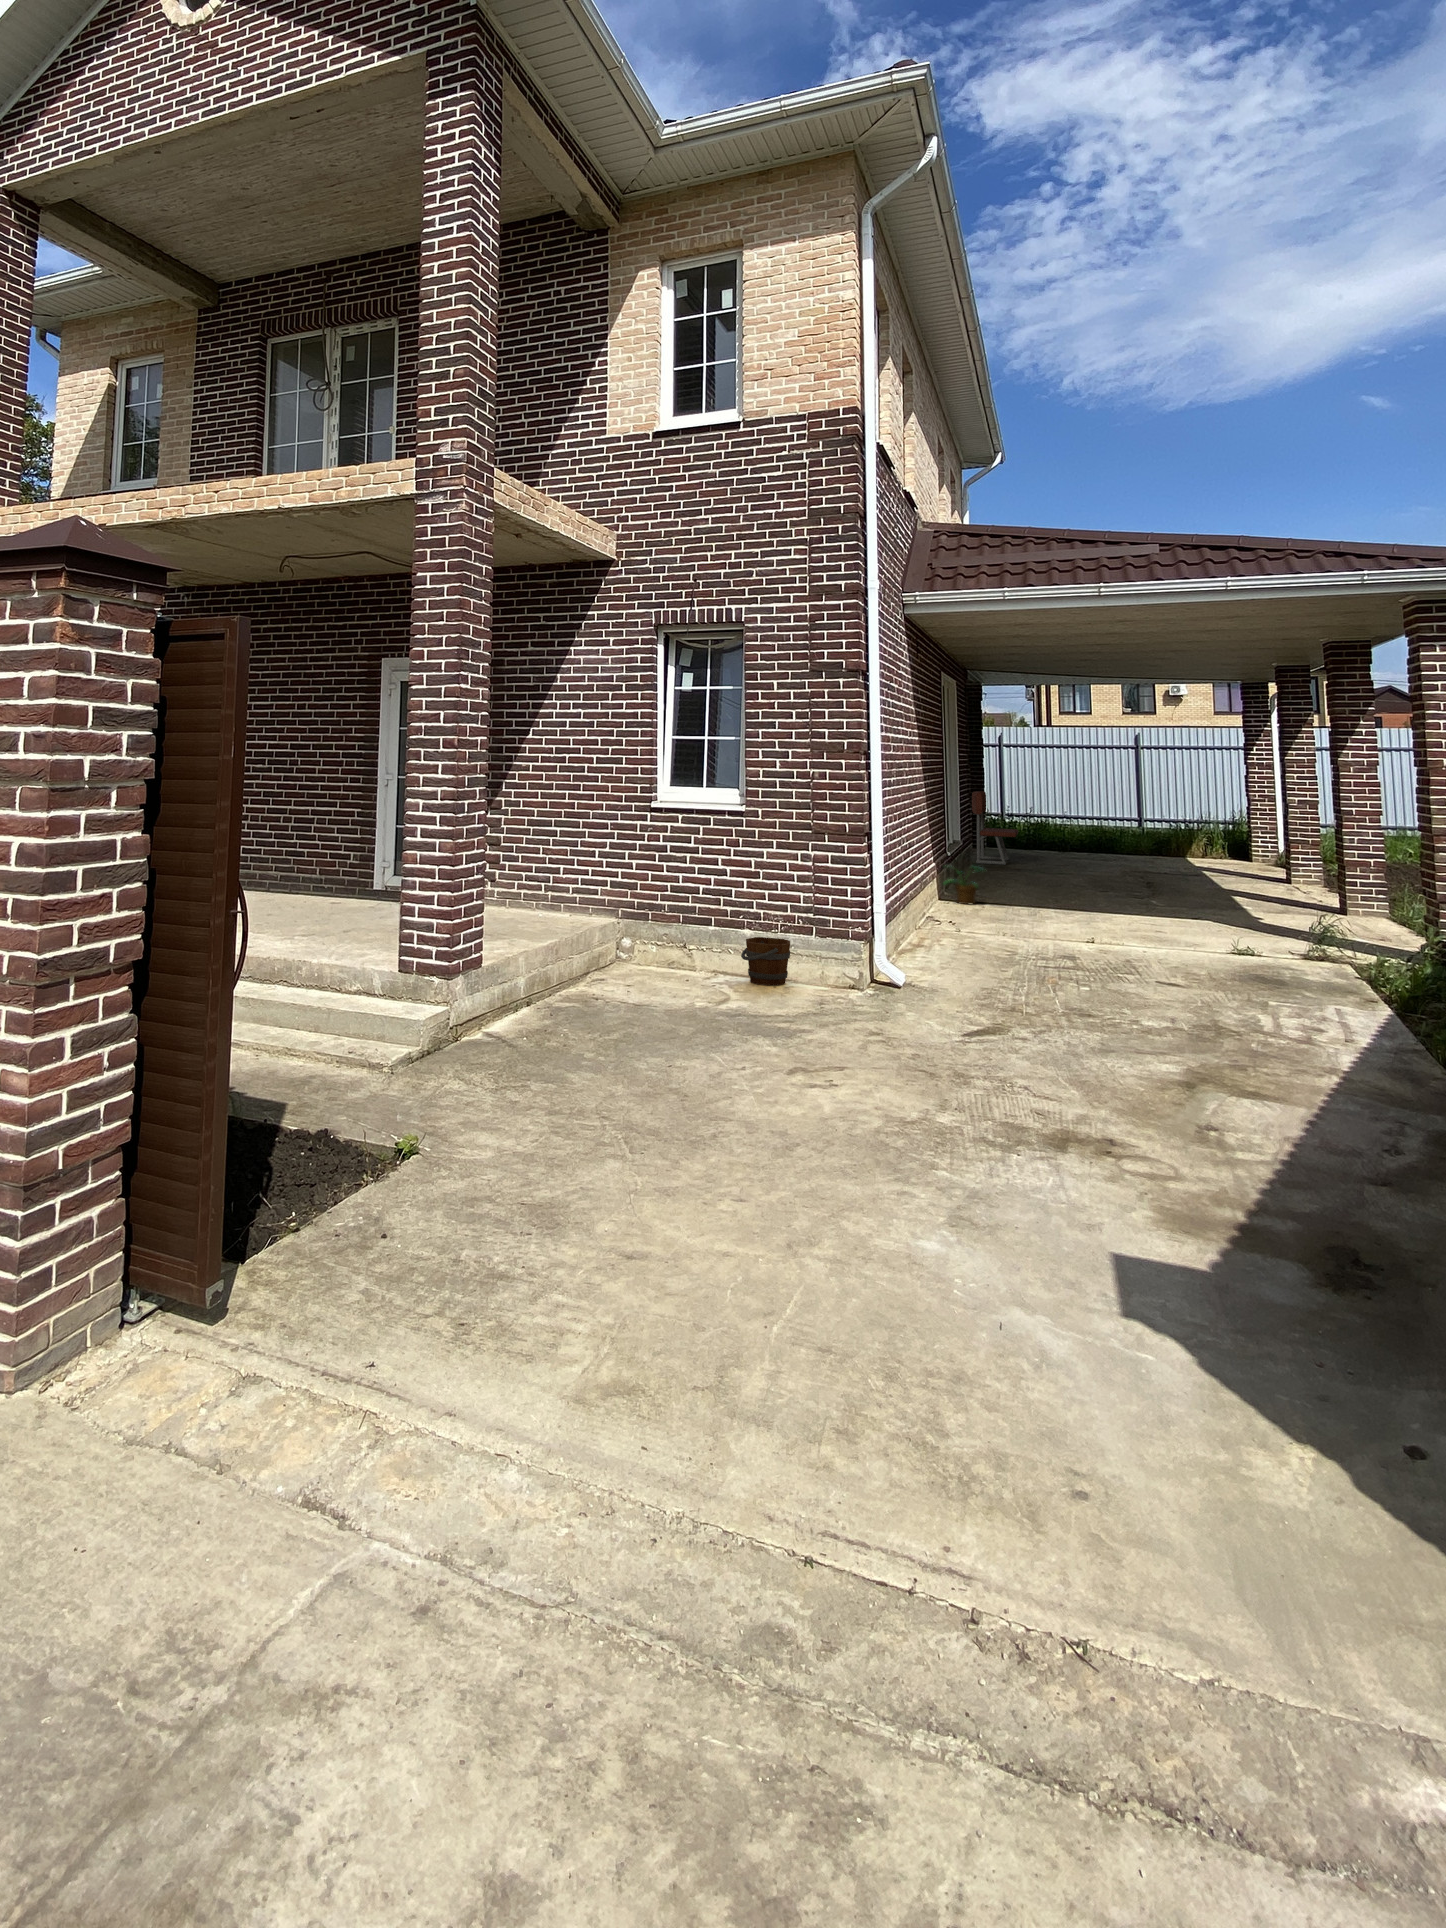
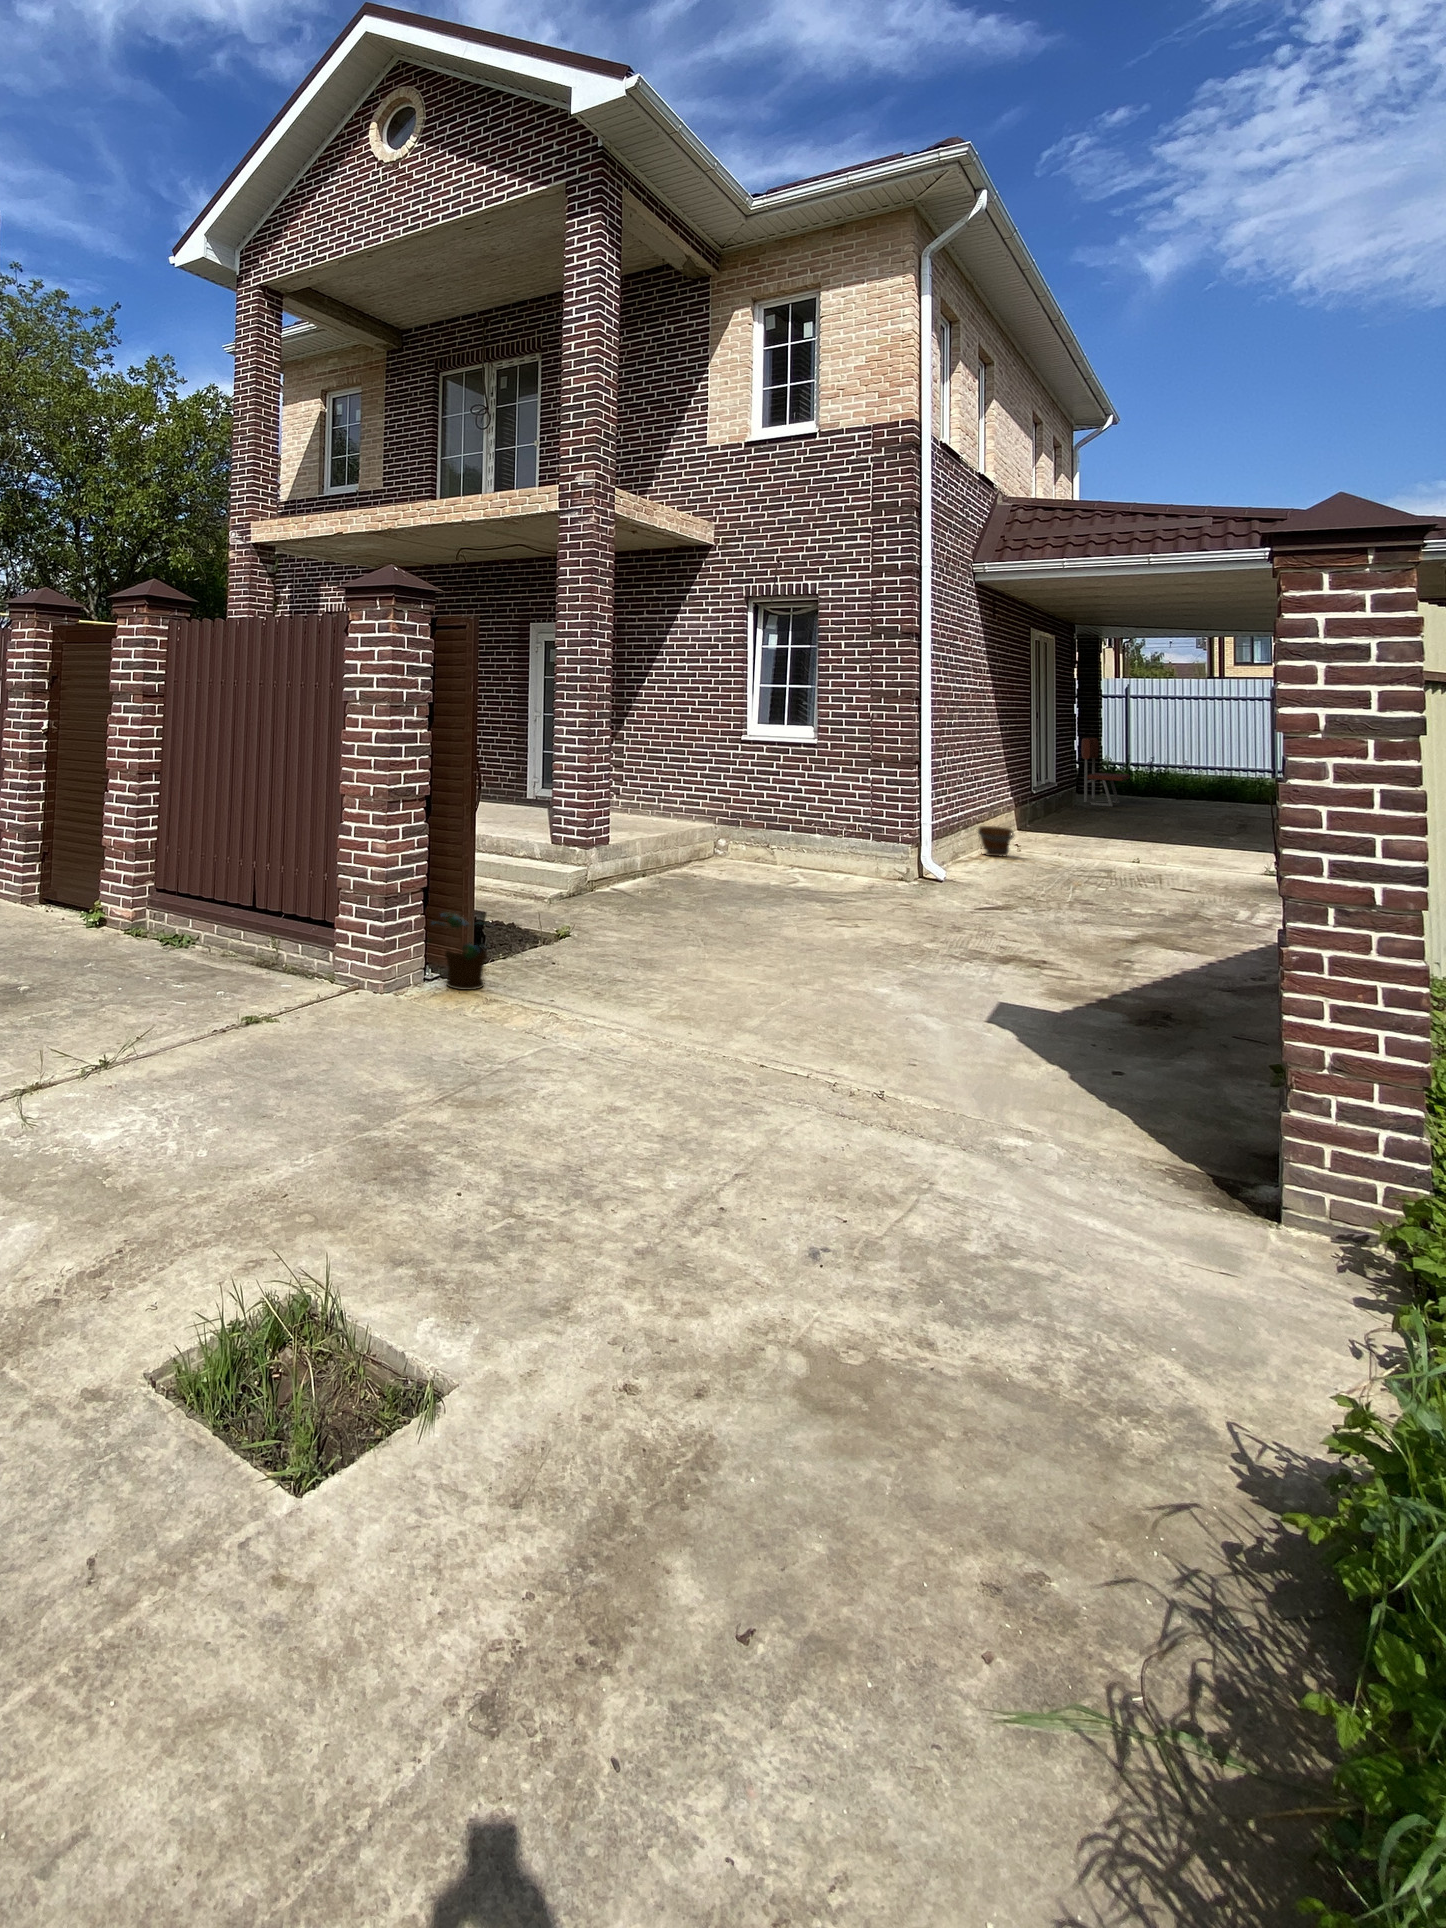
potted plant: present [943,865,985,905] -> present [426,911,491,990]
bucket: present [741,937,790,985] -> present [978,826,1015,856]

